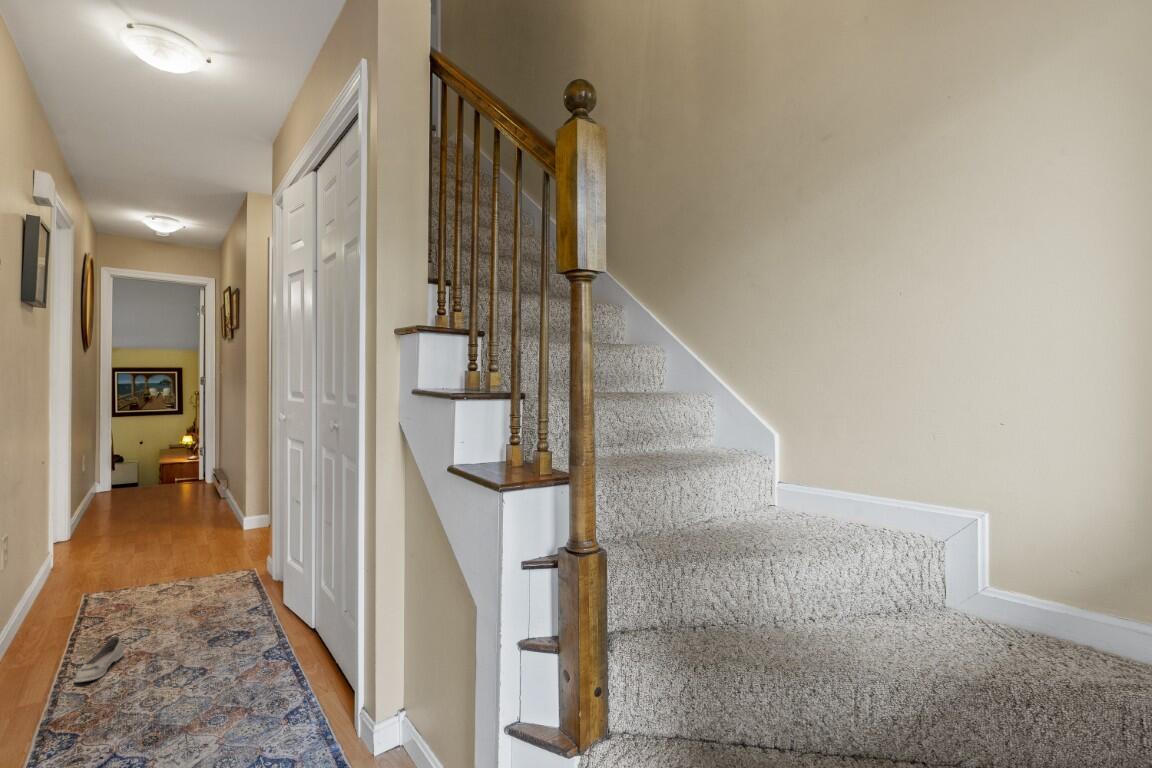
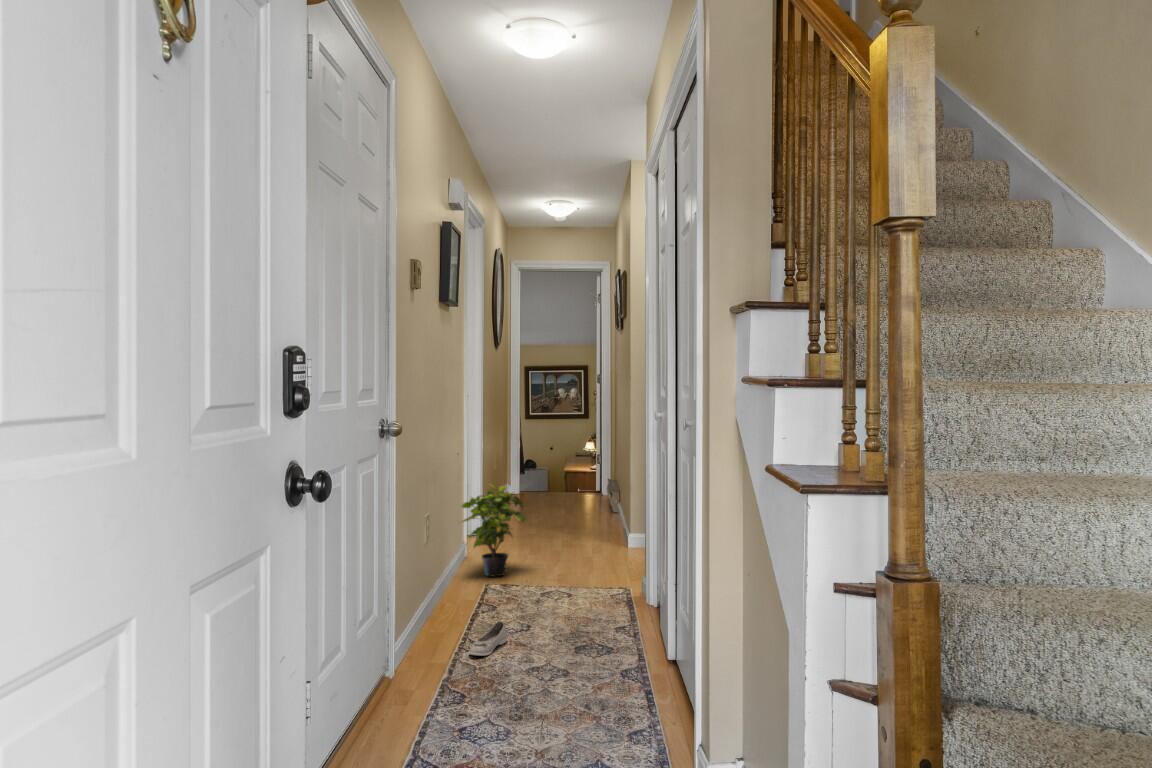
potted plant: none [43,491,134,588] -> present [462,484,527,576]

